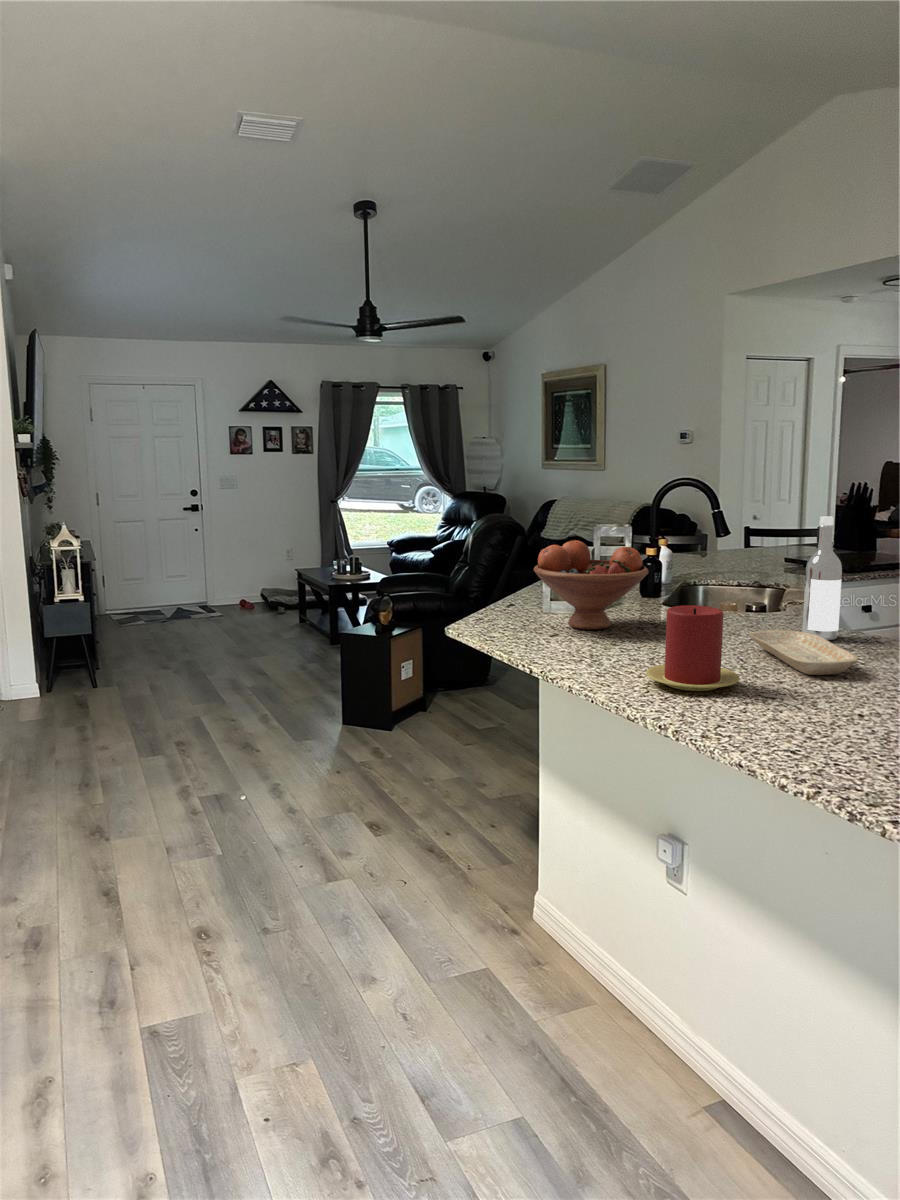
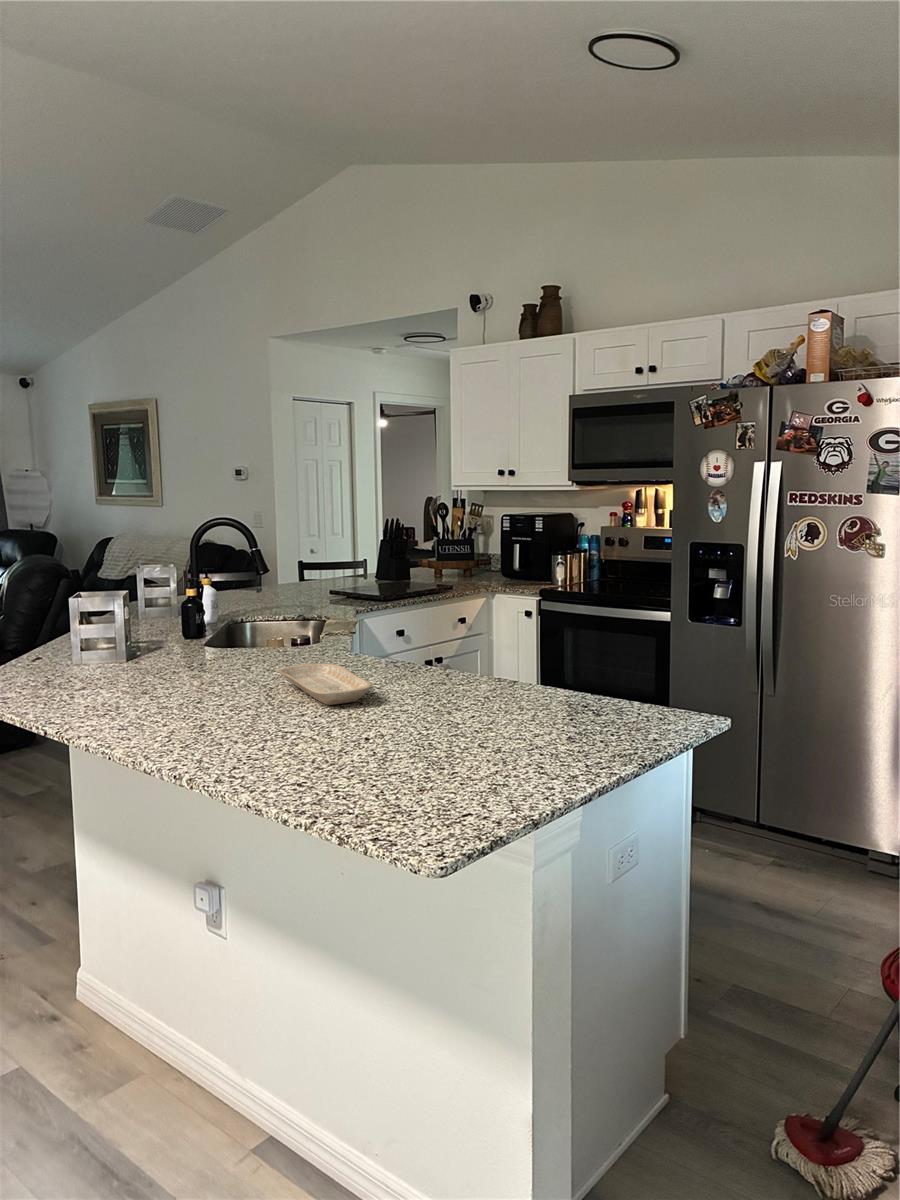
wine bottle: present [802,516,842,640] -> none [329,554,362,670]
fruit bowl: present [534,540,648,630] -> none [54,586,180,680]
candle: present [646,605,739,691] -> none [169,649,262,735]

